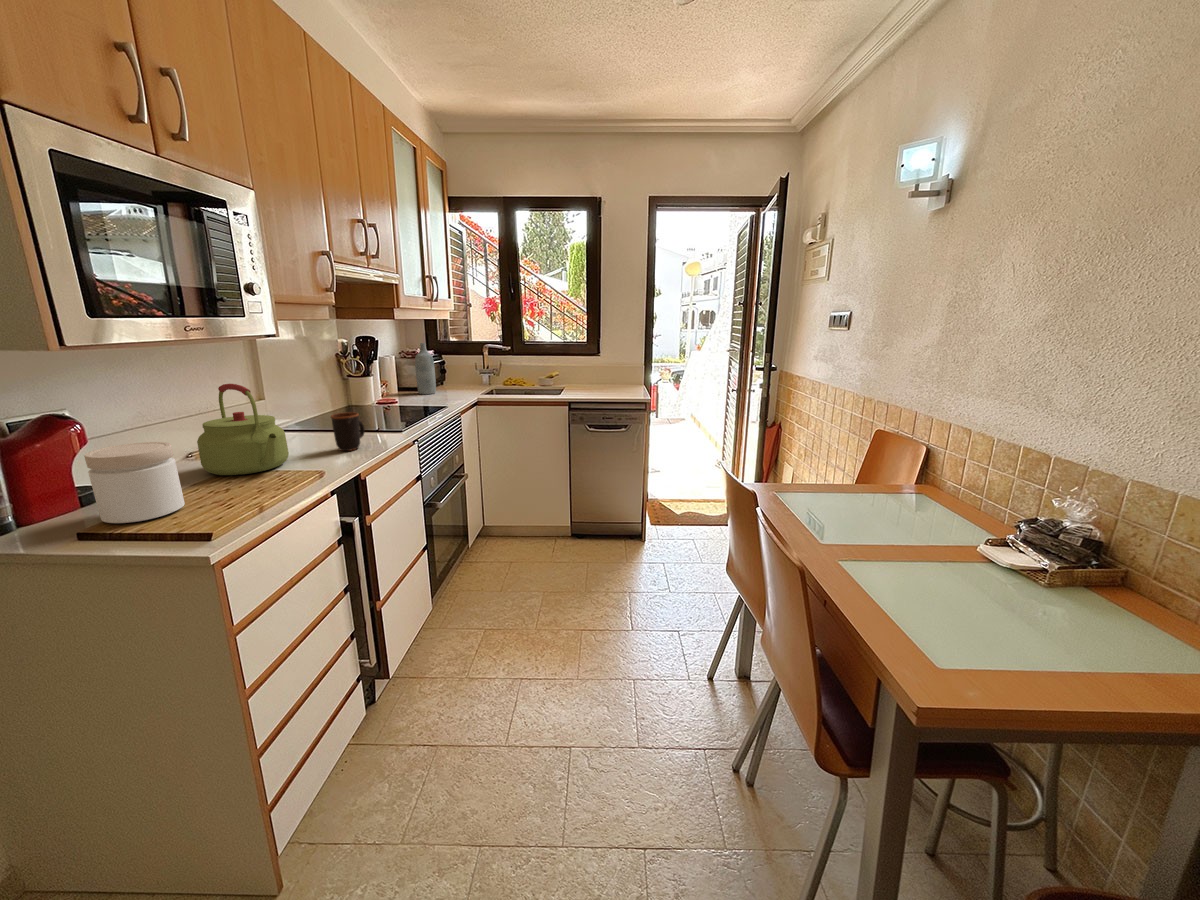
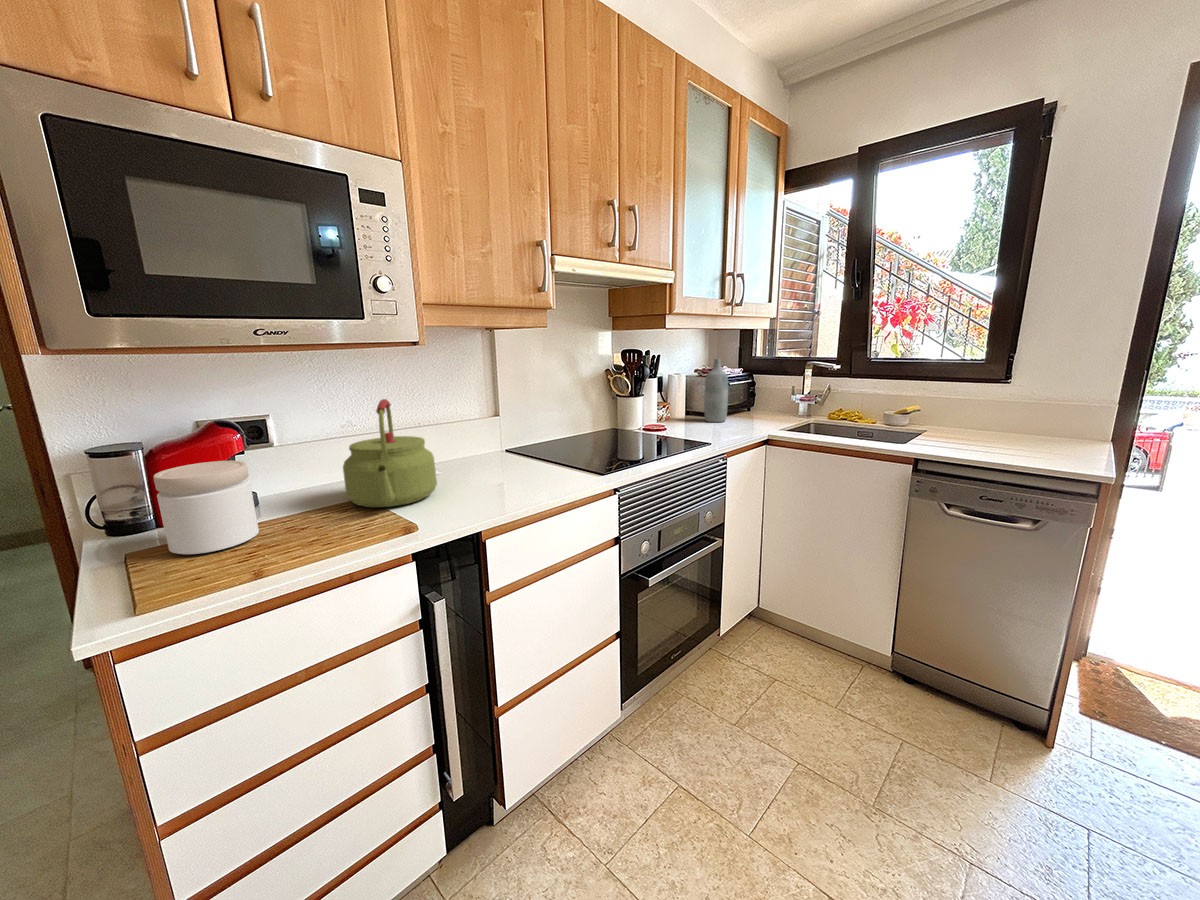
mug: present [331,412,365,451] -> none [489,444,538,495]

